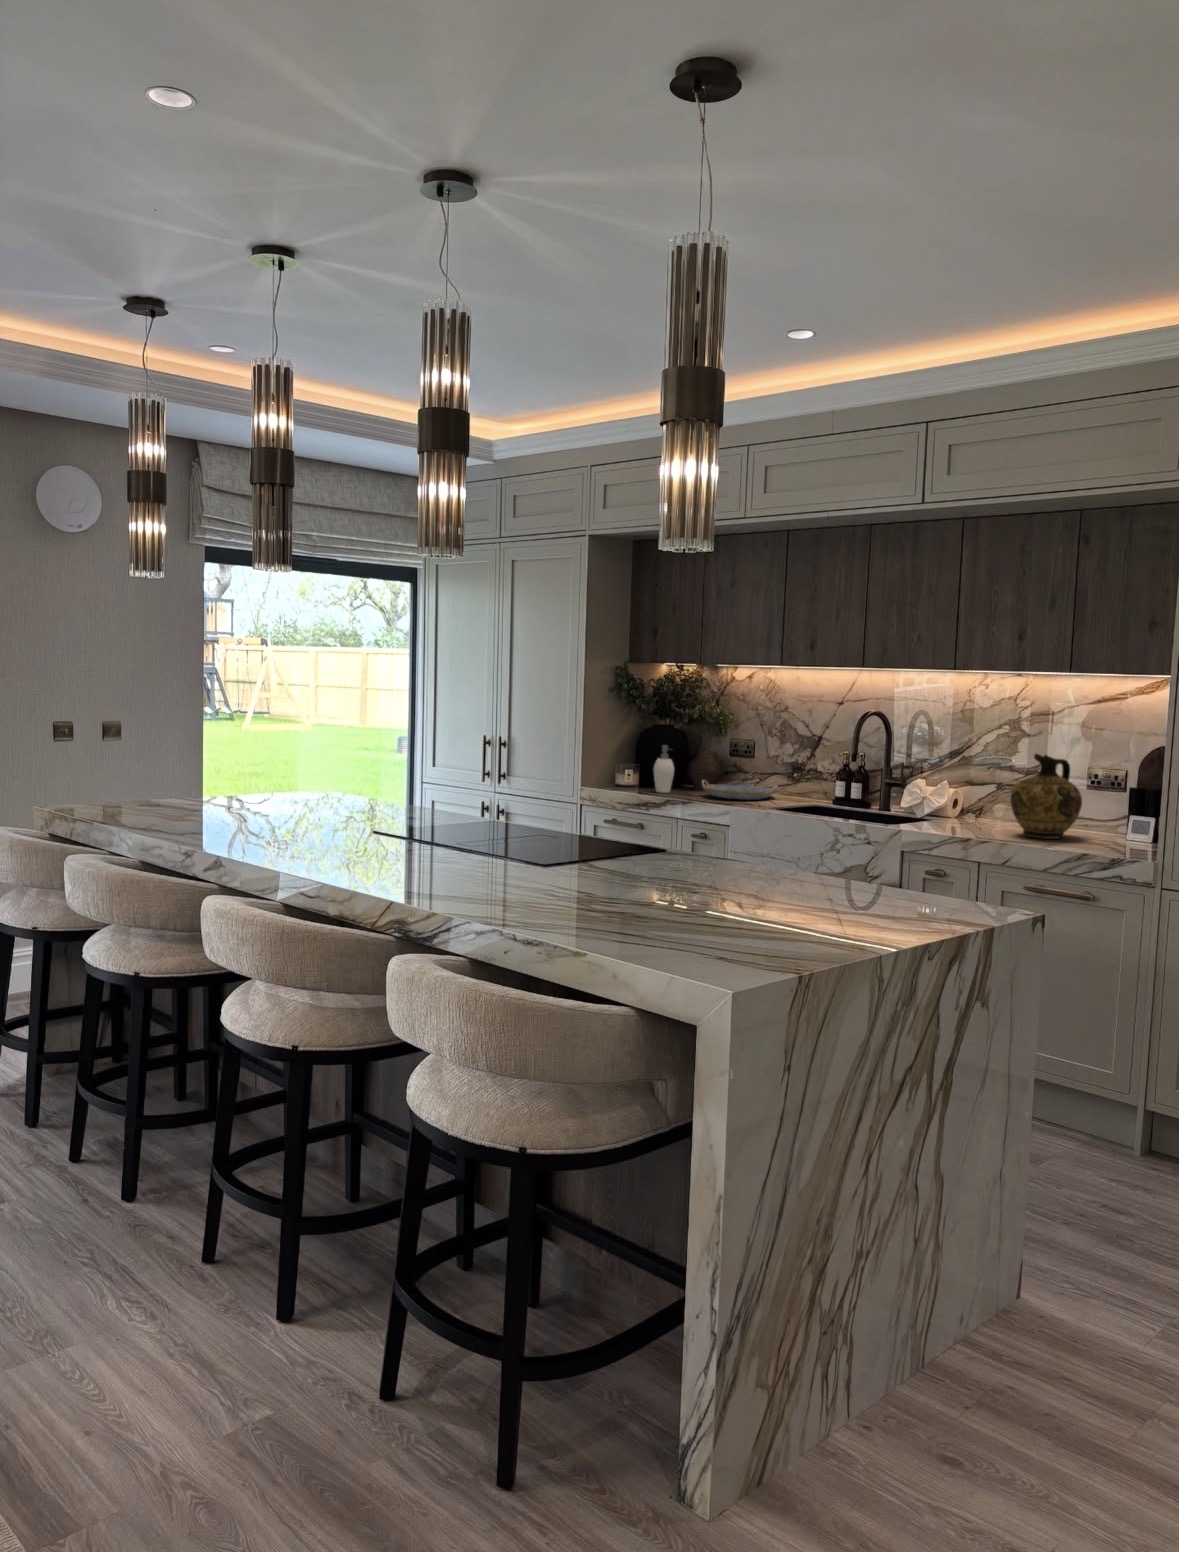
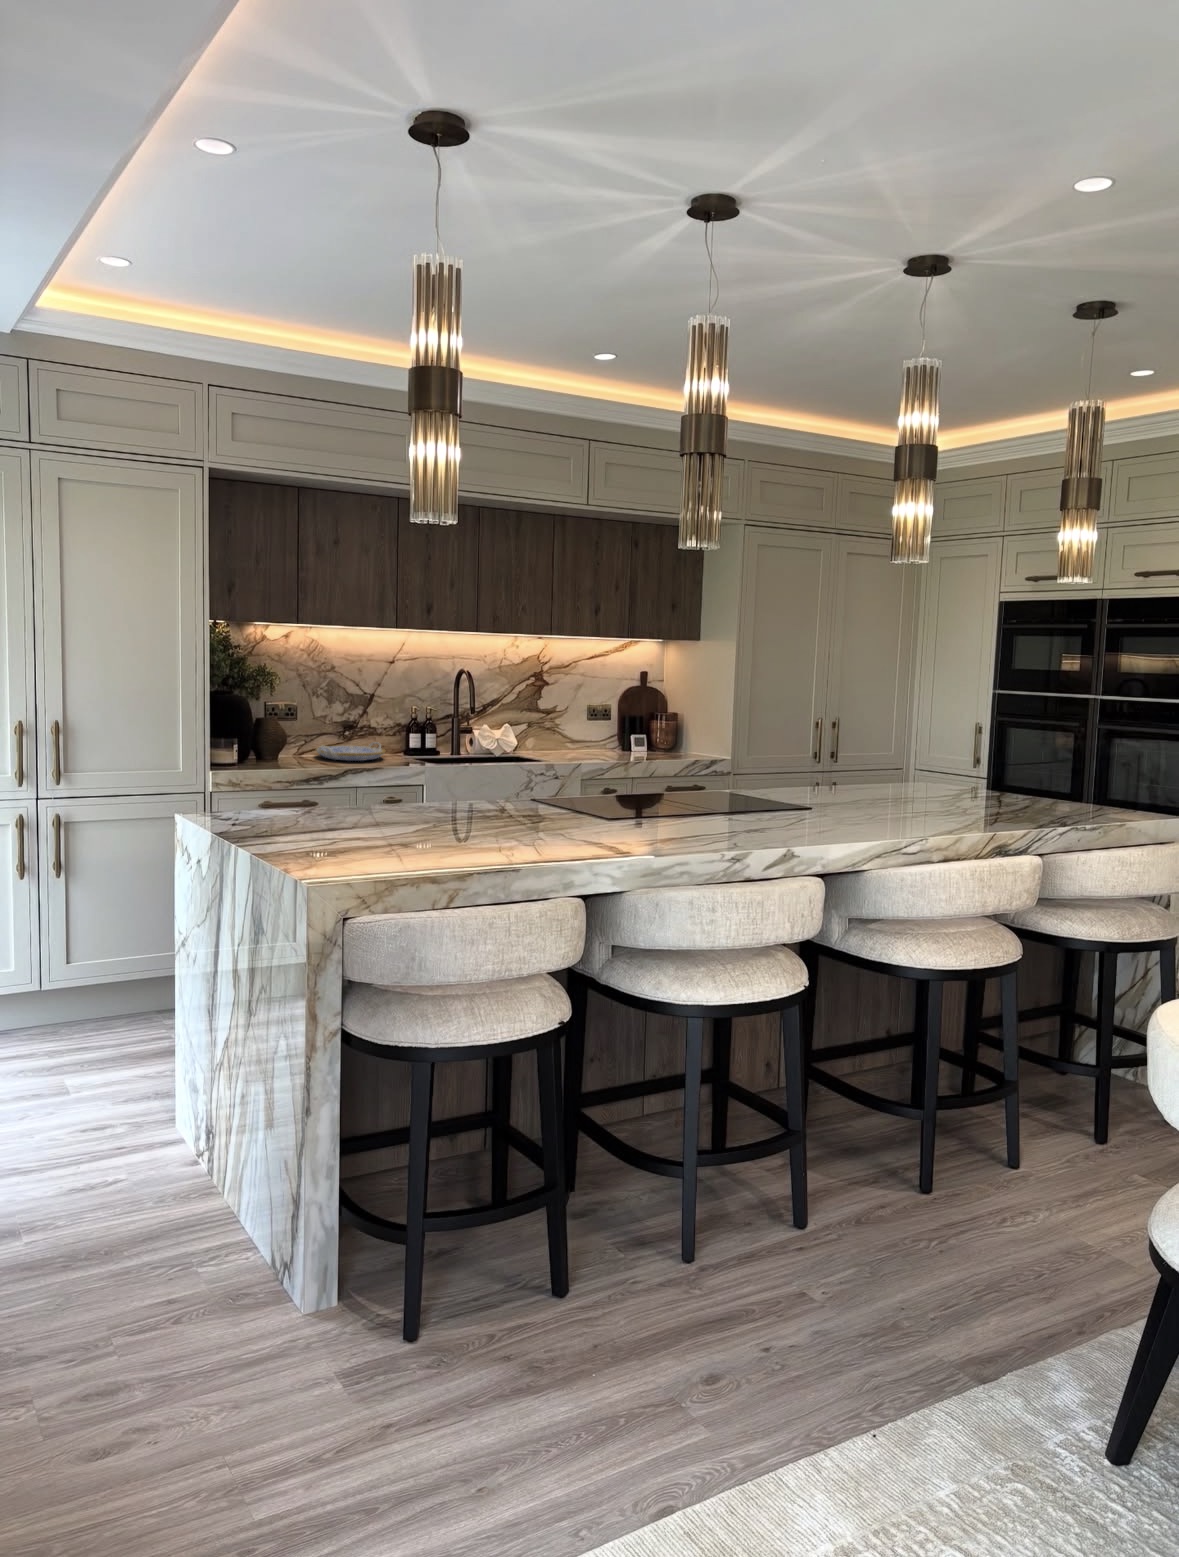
soap dispenser: present [654,745,674,793] -> none [271,714,301,764]
ceramic jug: present [1010,754,1082,839] -> none [606,700,651,756]

